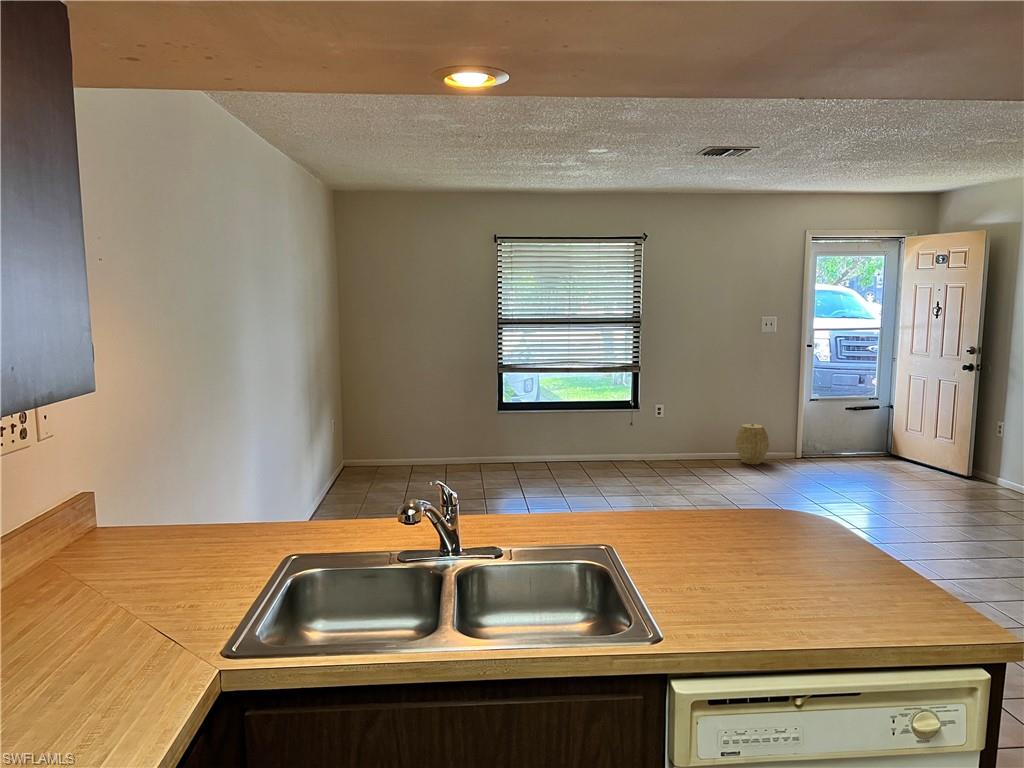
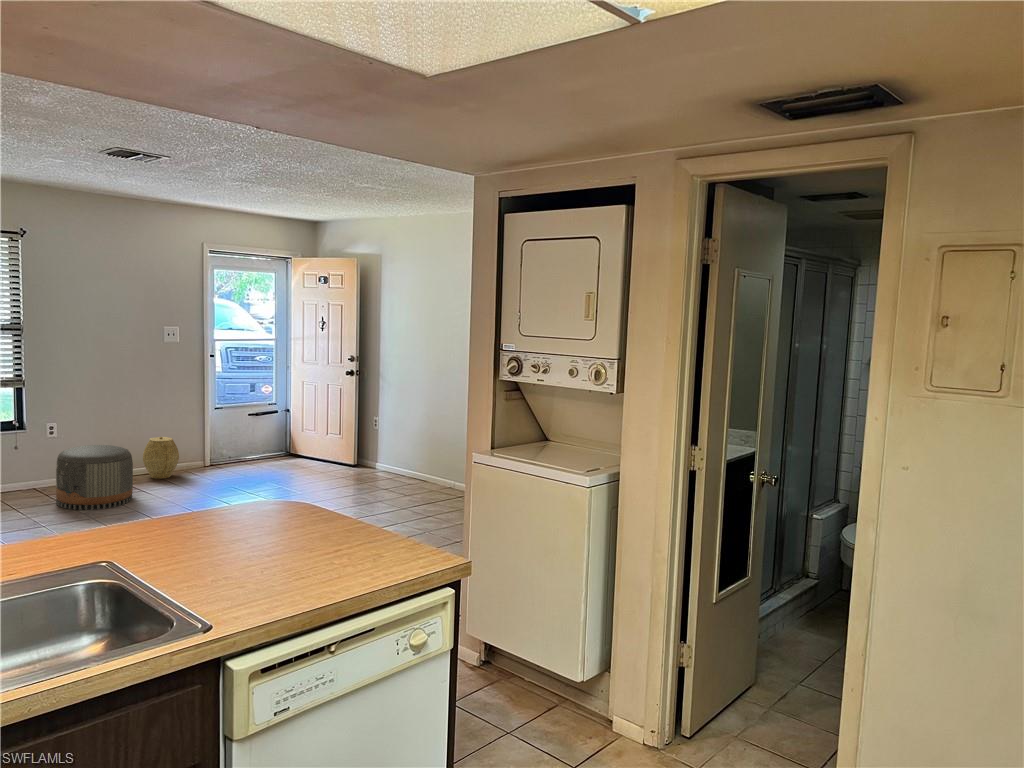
pouf: none [657,425,720,483] -> present [56,445,133,510]

